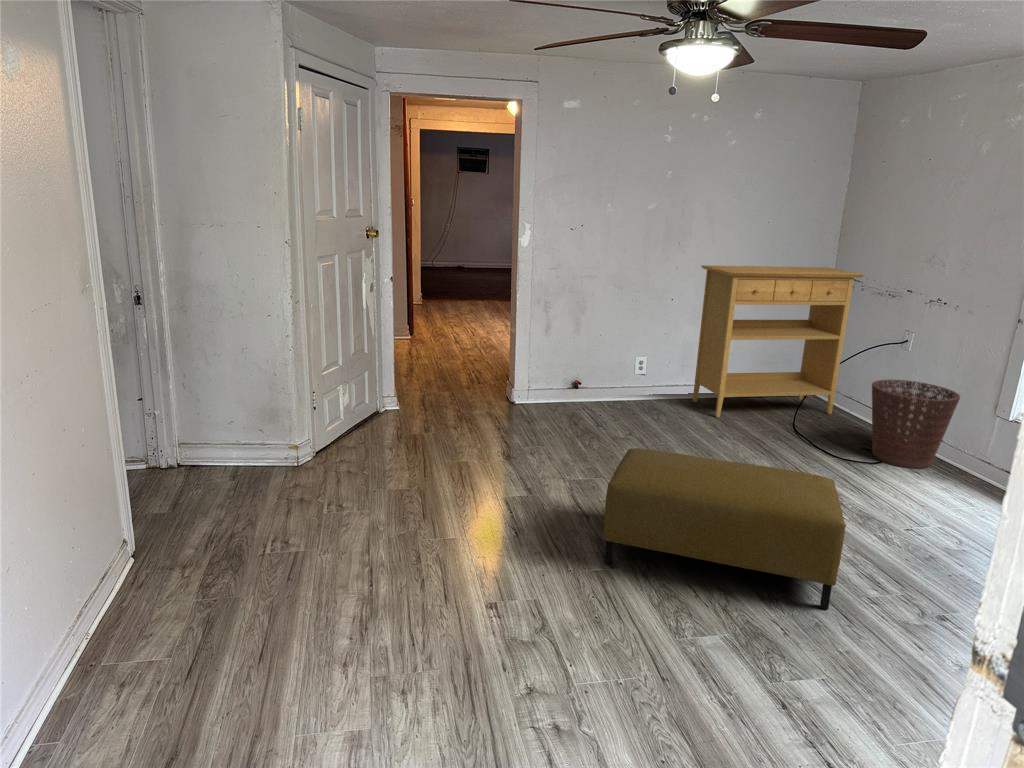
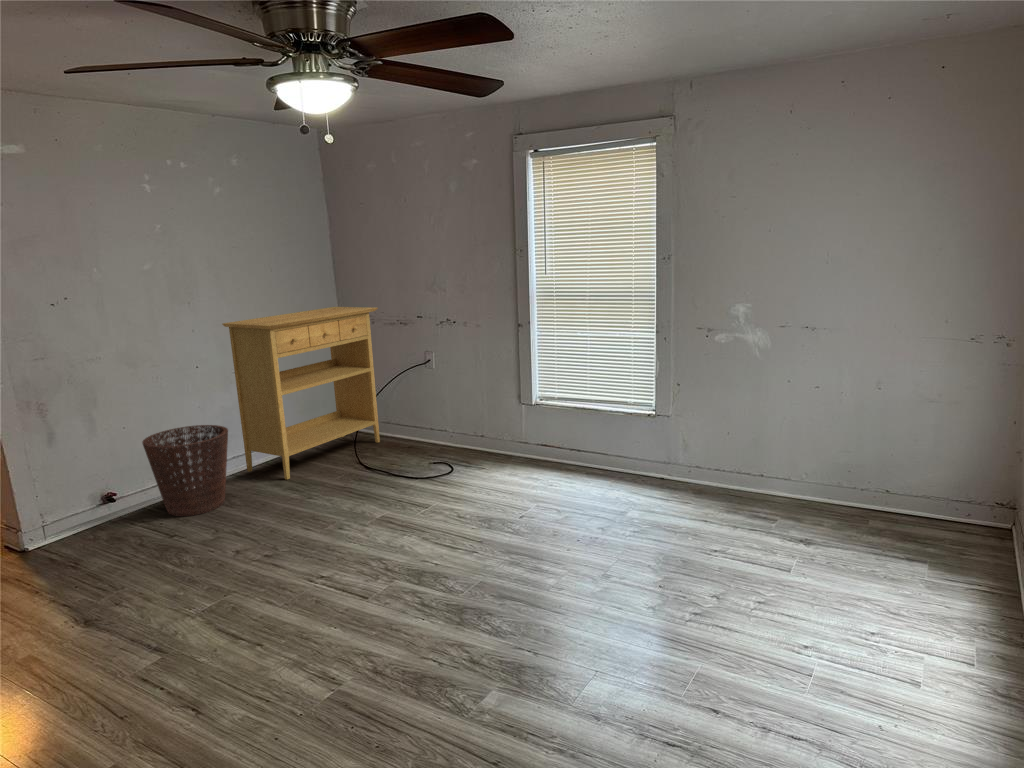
basket: present [872,379,960,469] -> present [142,425,228,516]
ottoman: present [603,448,846,609] -> none [289,497,543,685]

